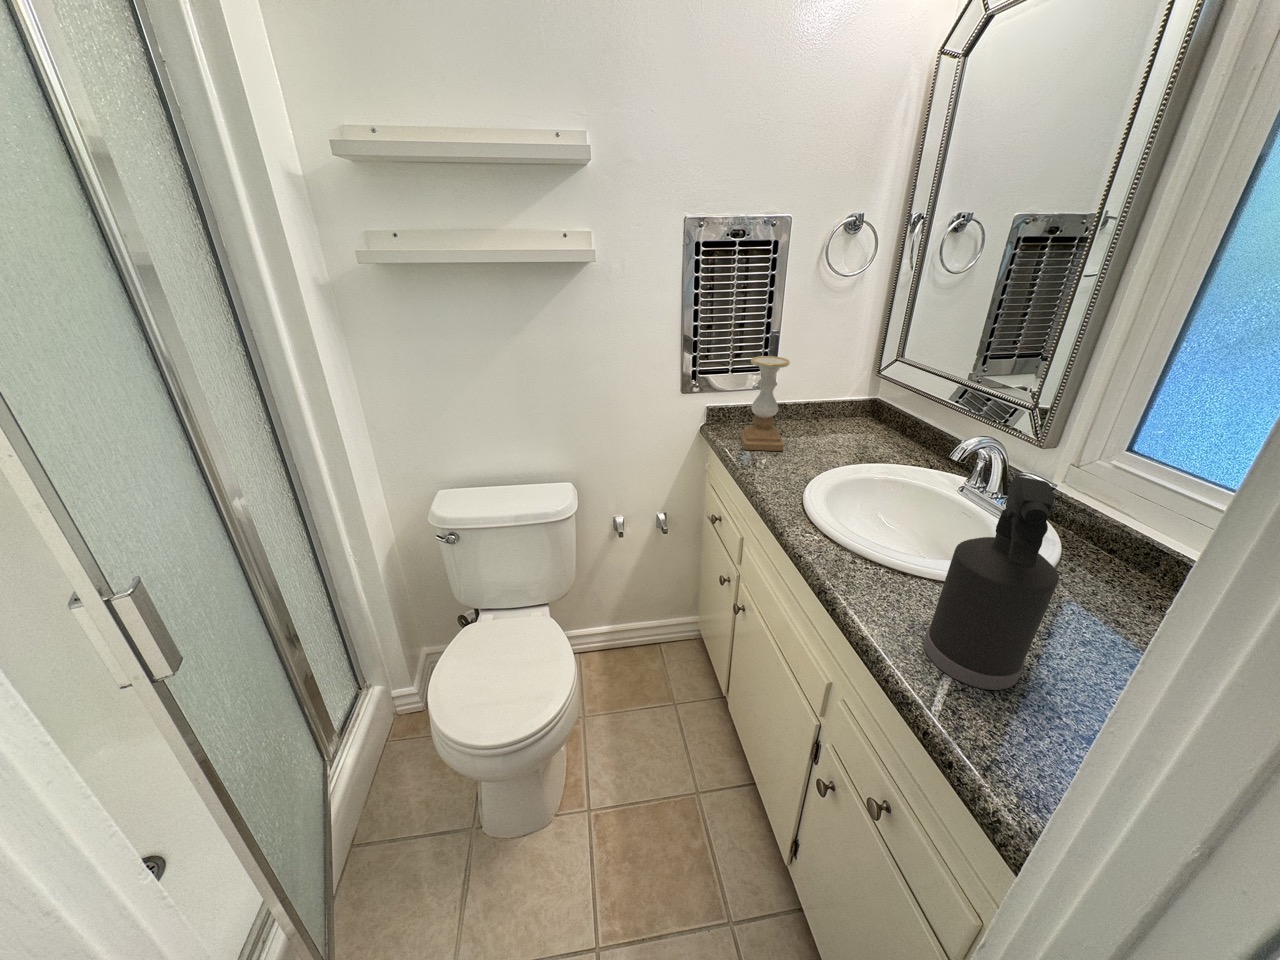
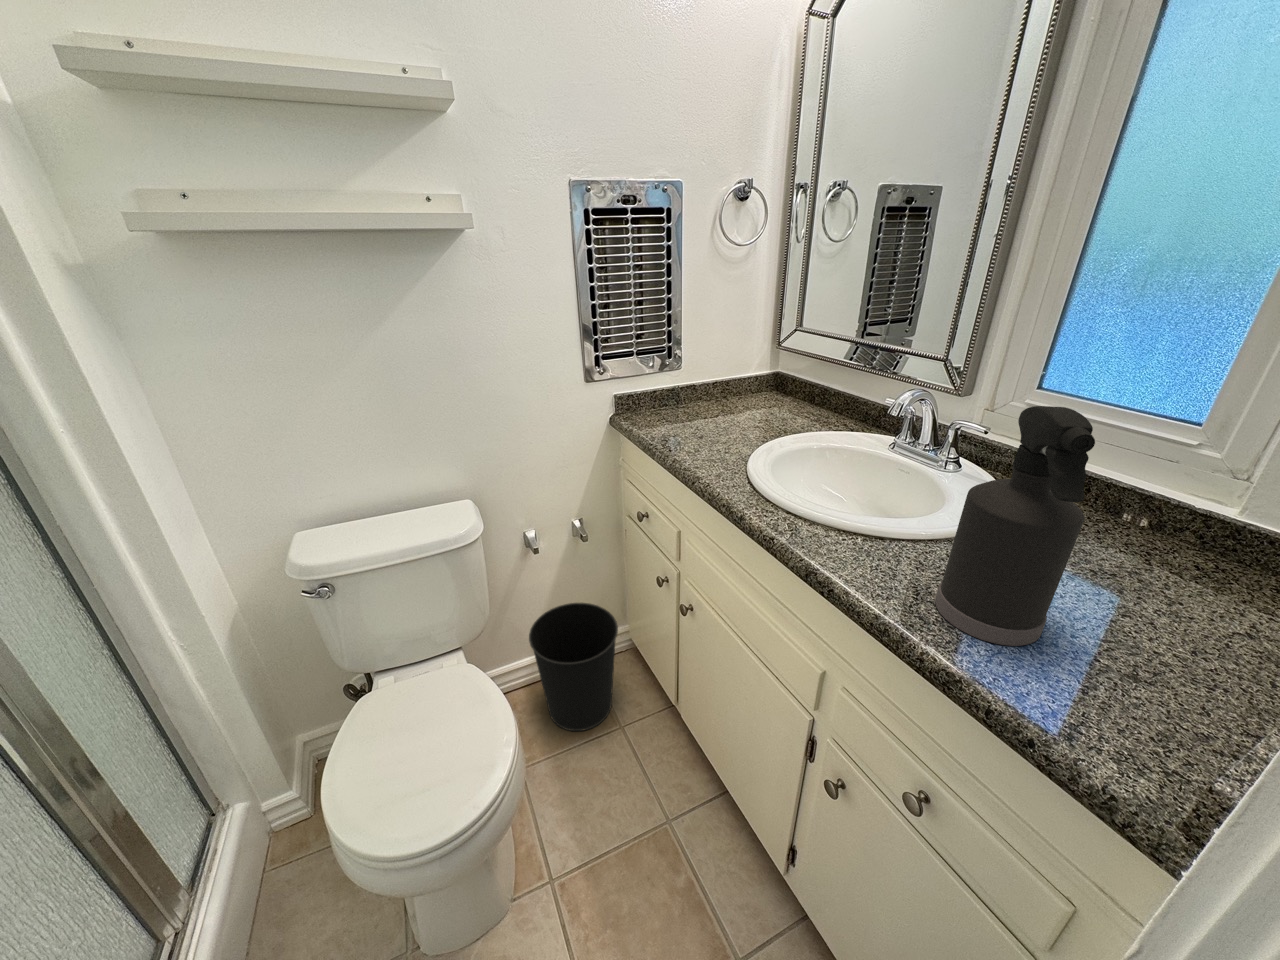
candle holder: present [740,356,790,451] -> none [657,332,706,435]
wastebasket: none [604,586,683,700] -> present [529,603,618,731]

